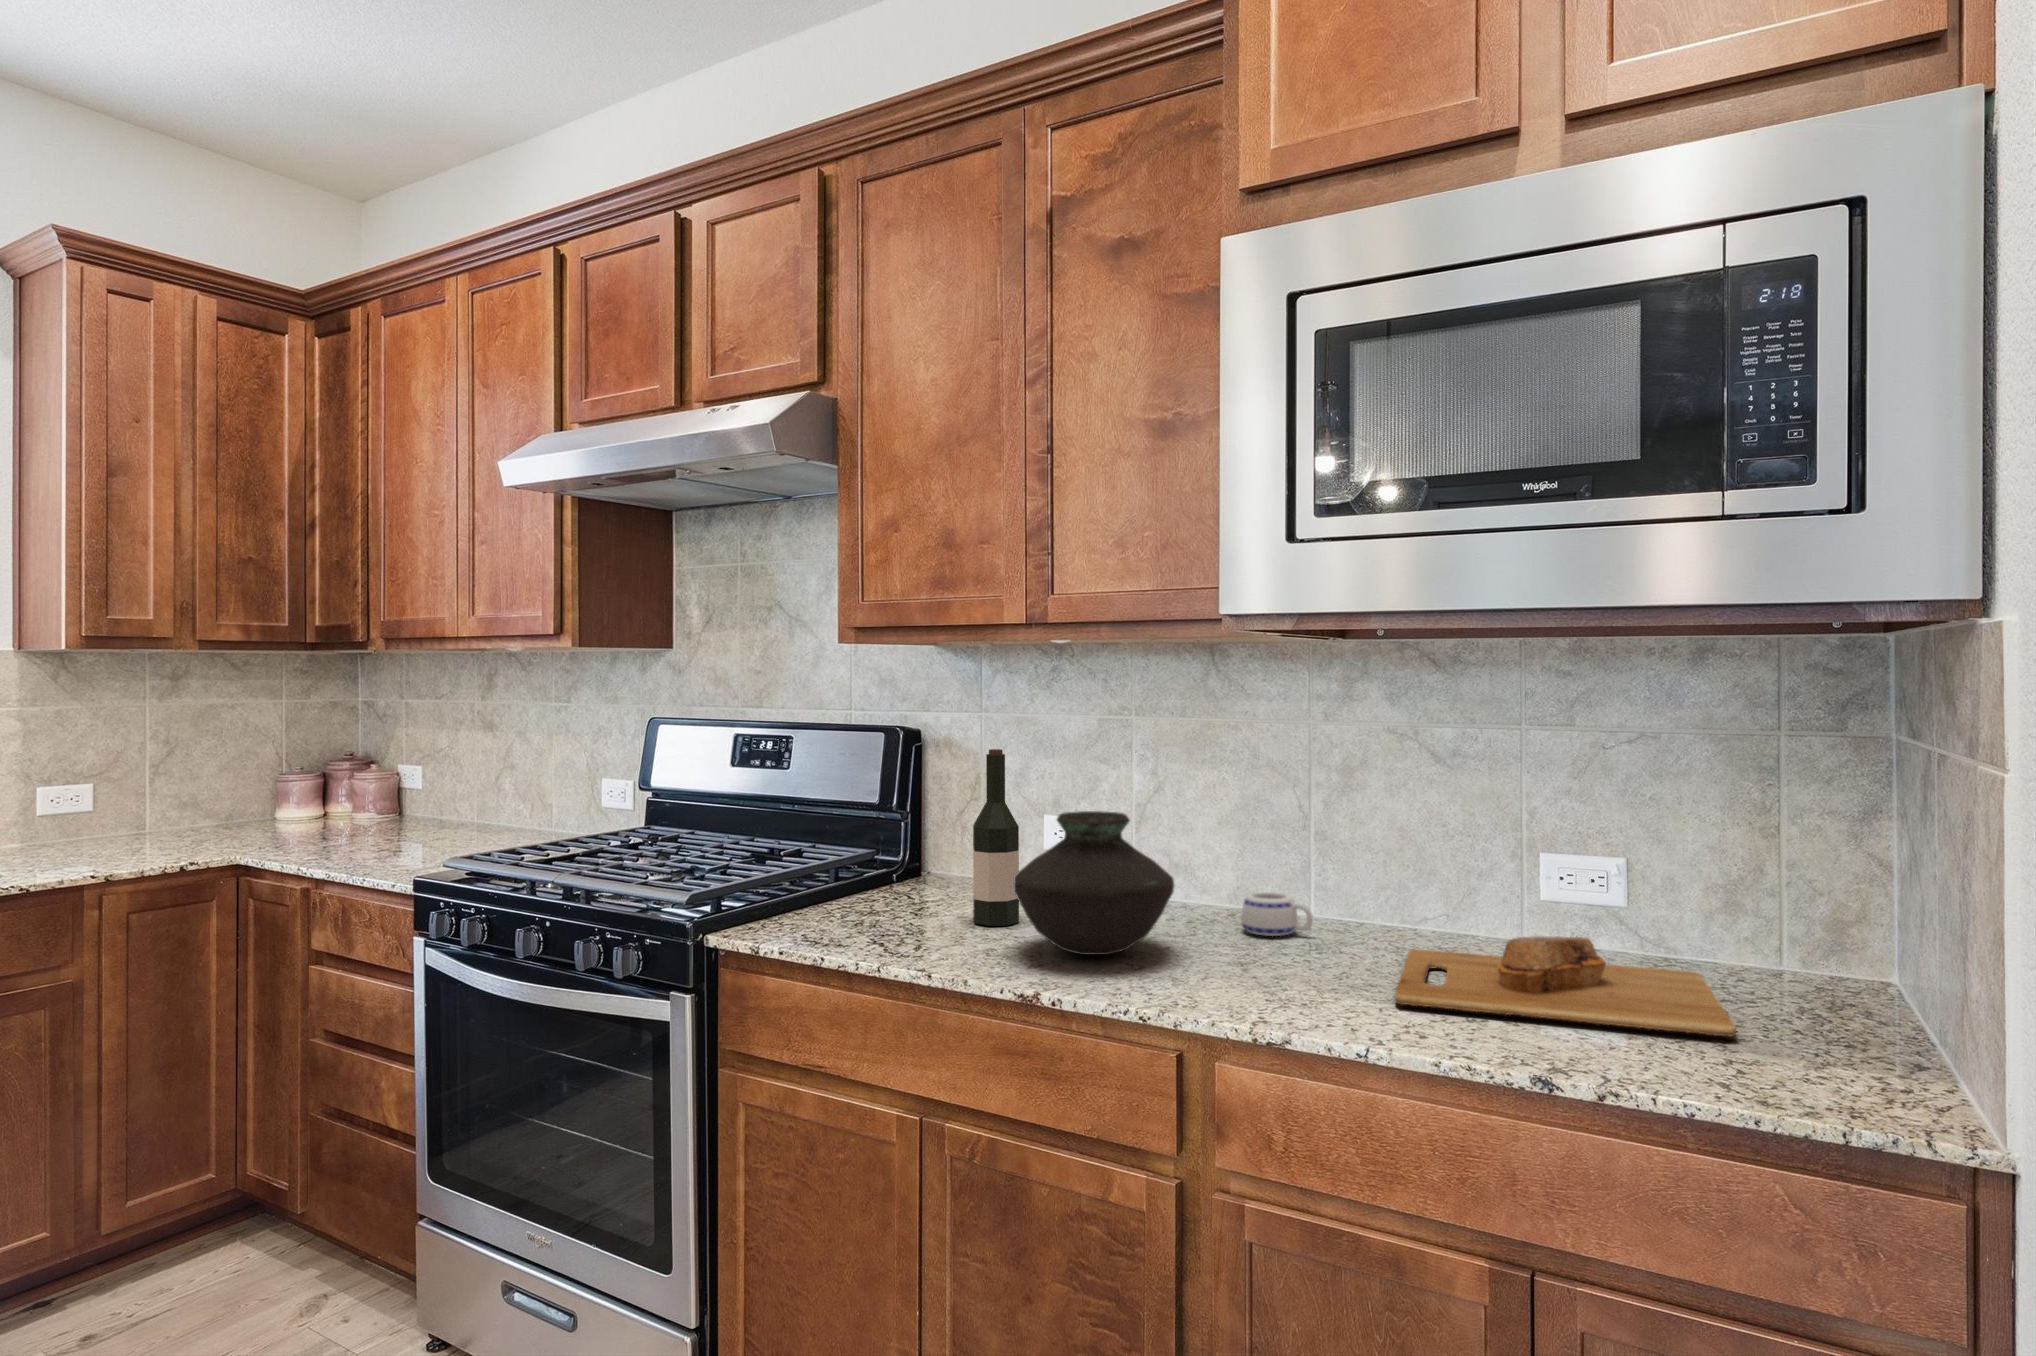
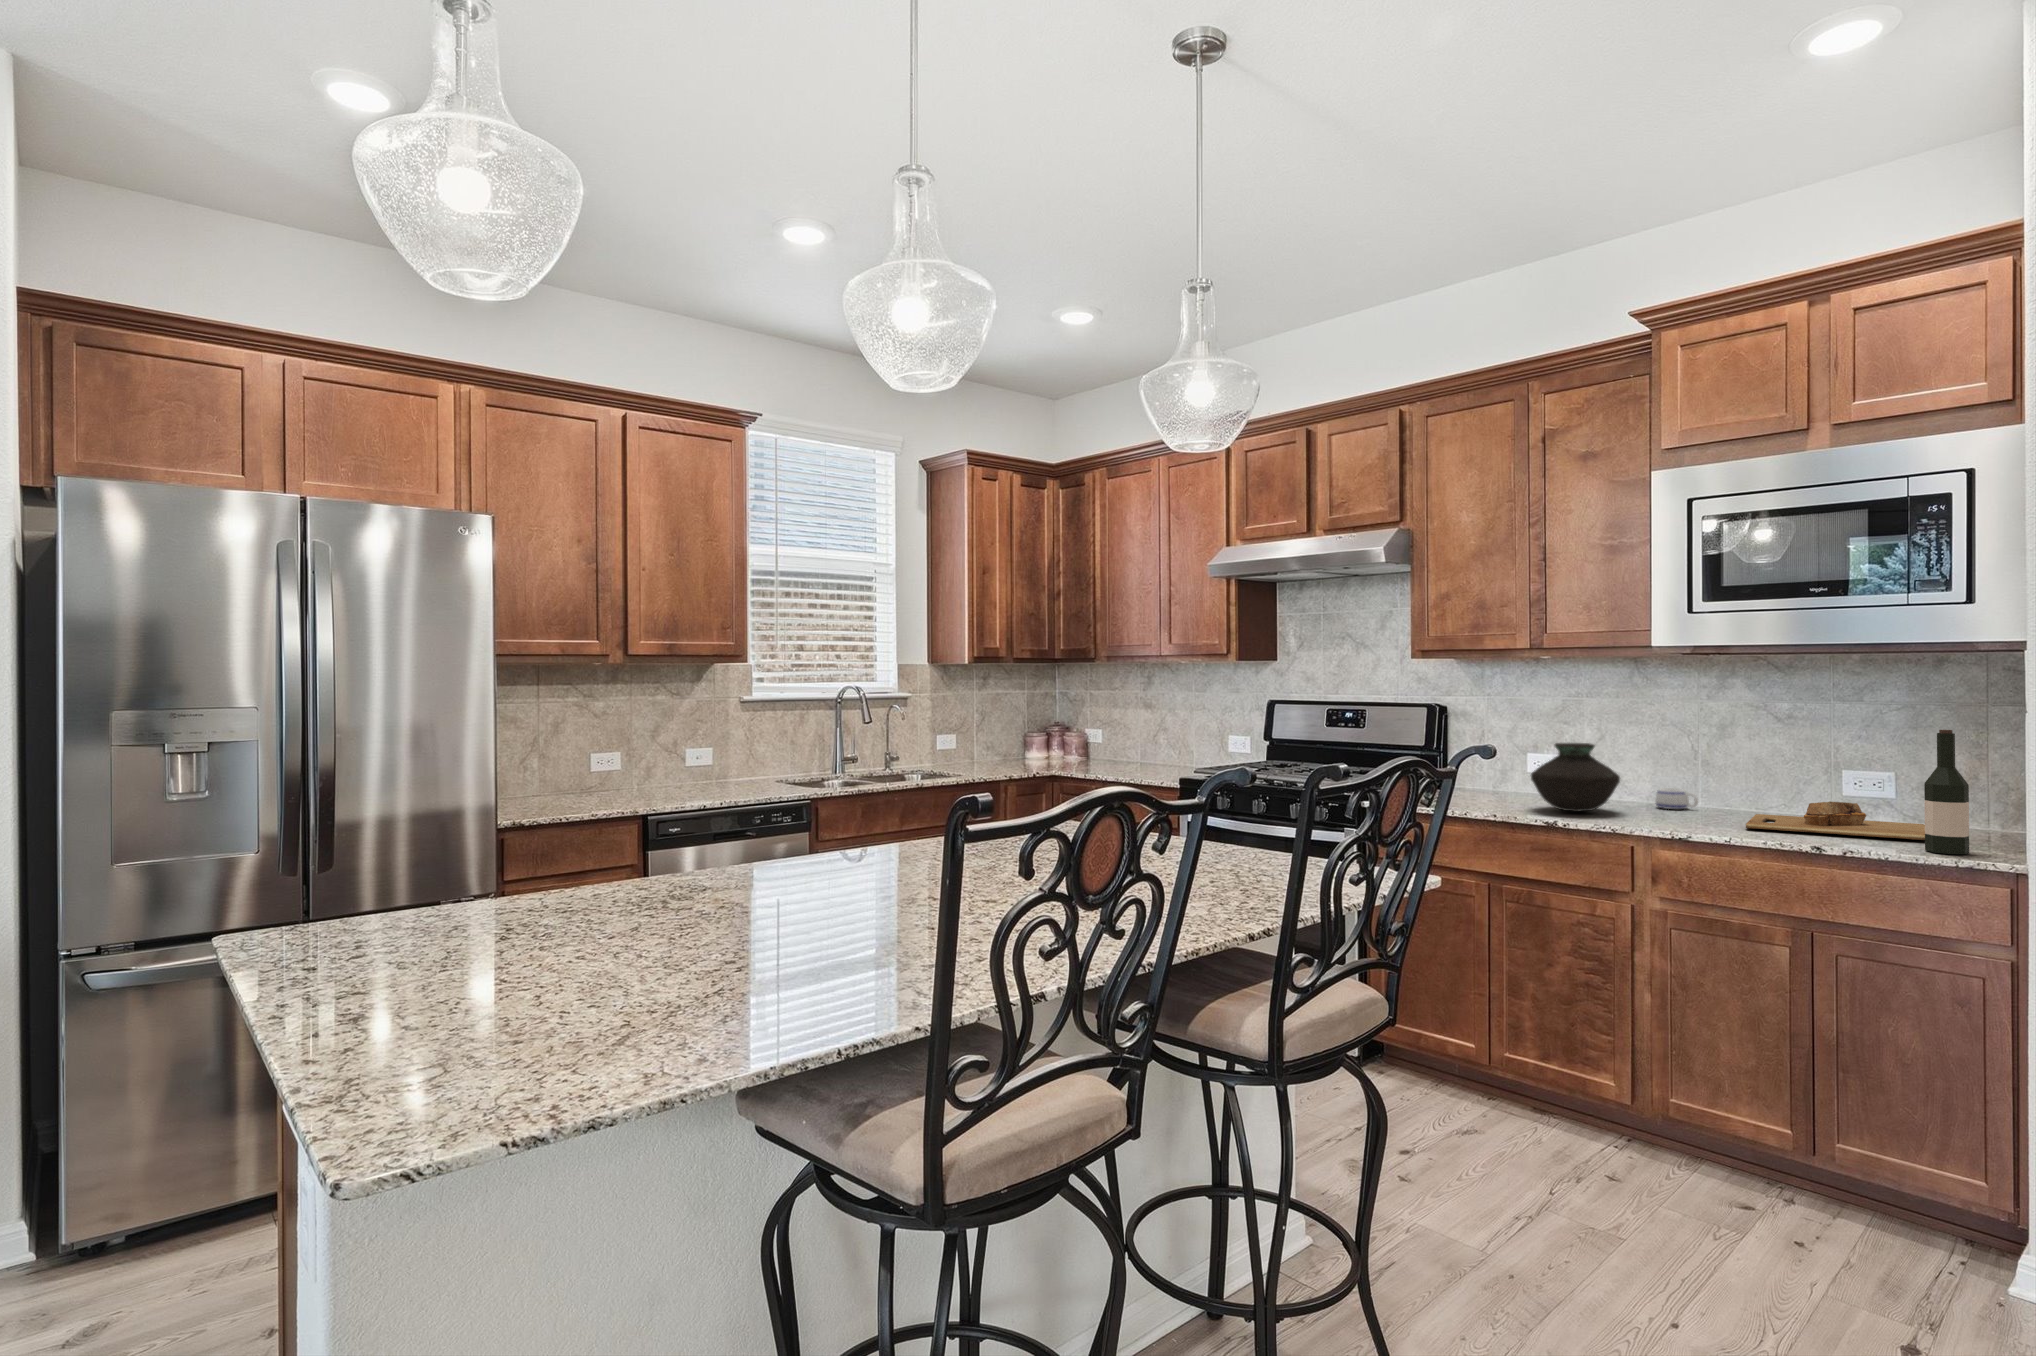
wine bottle: present [973,749,1019,926] -> present [1924,730,1969,854]

